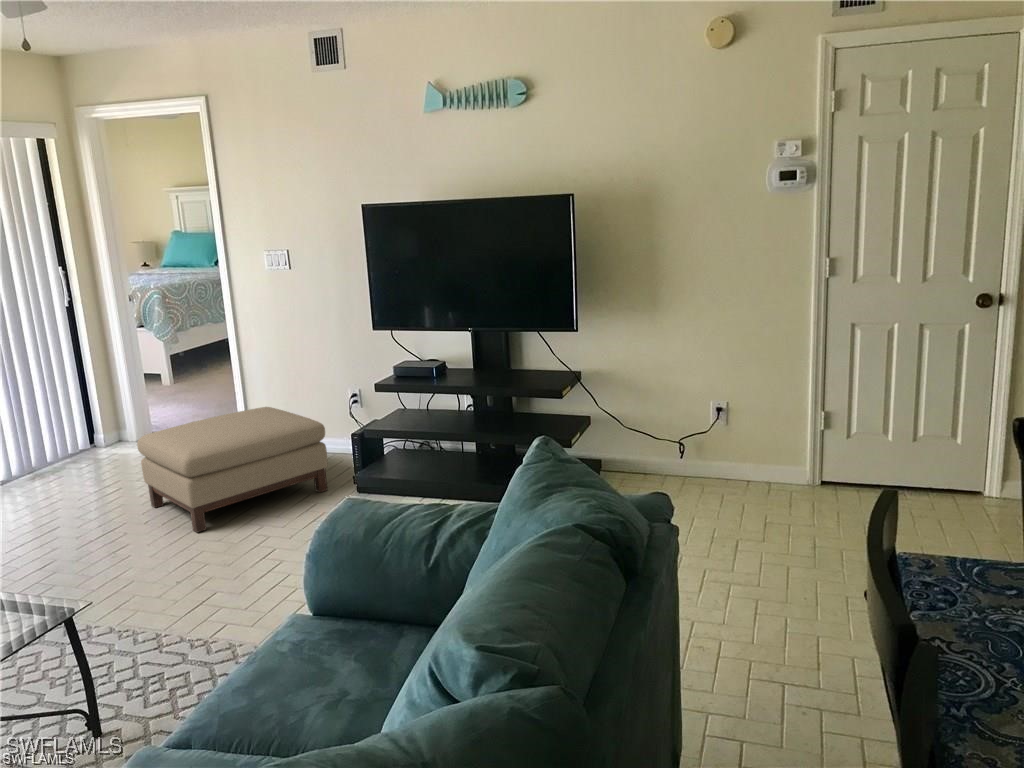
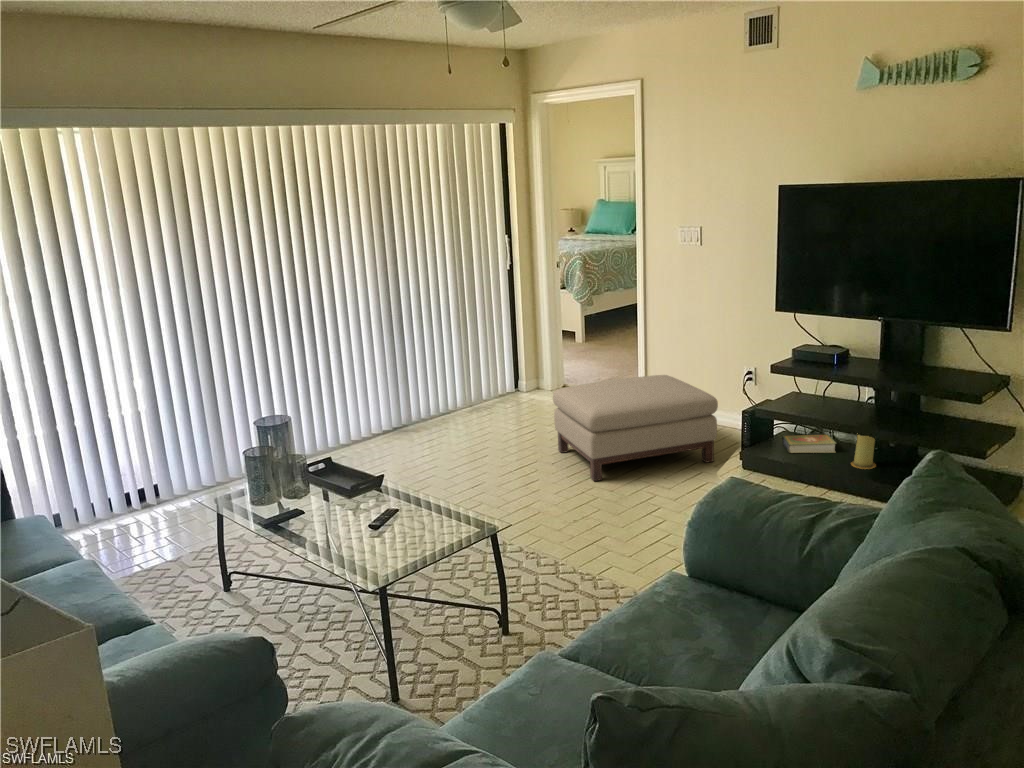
candle: none [459,431,482,474] -> present [851,435,876,469]
book: none [393,446,445,469] -> present [782,435,836,453]

